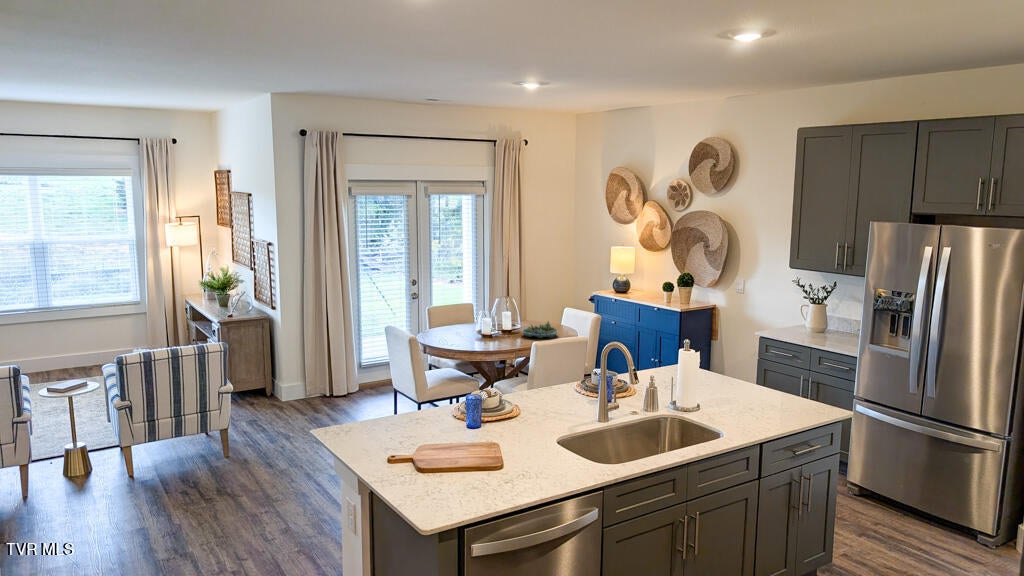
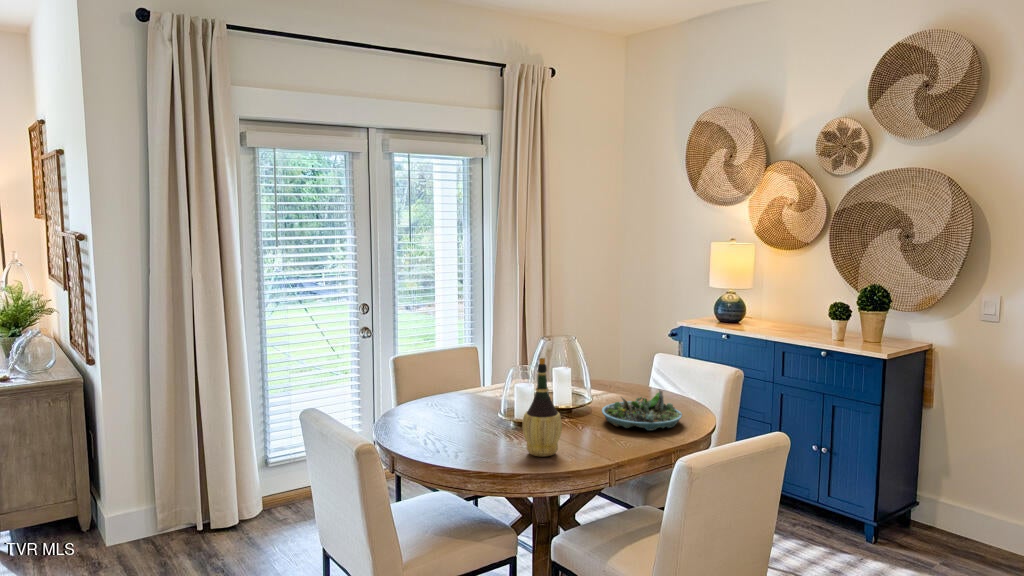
wine bottle: none [479,303,496,345] -> present [523,358,562,457]

